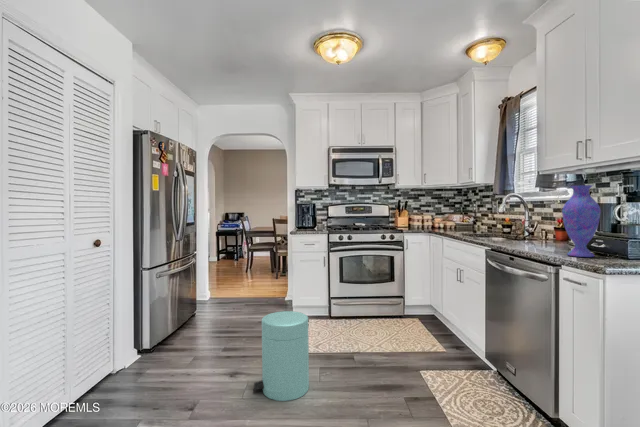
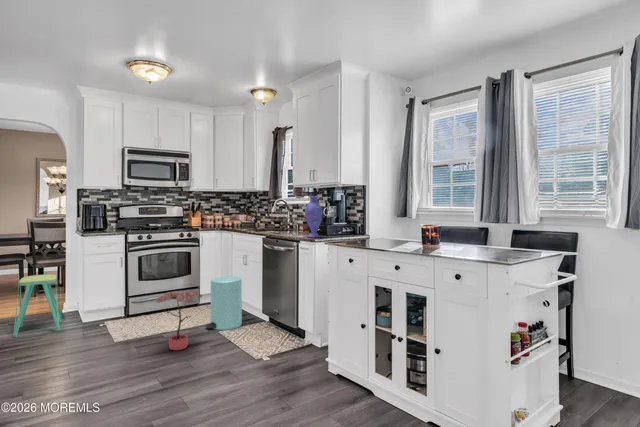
stool: none [233,270,274,327] -> present [13,274,62,337]
trash can: present [253,311,309,401] -> present [205,276,242,330]
potted plant: none [339,311,392,389] -> present [156,291,198,350]

